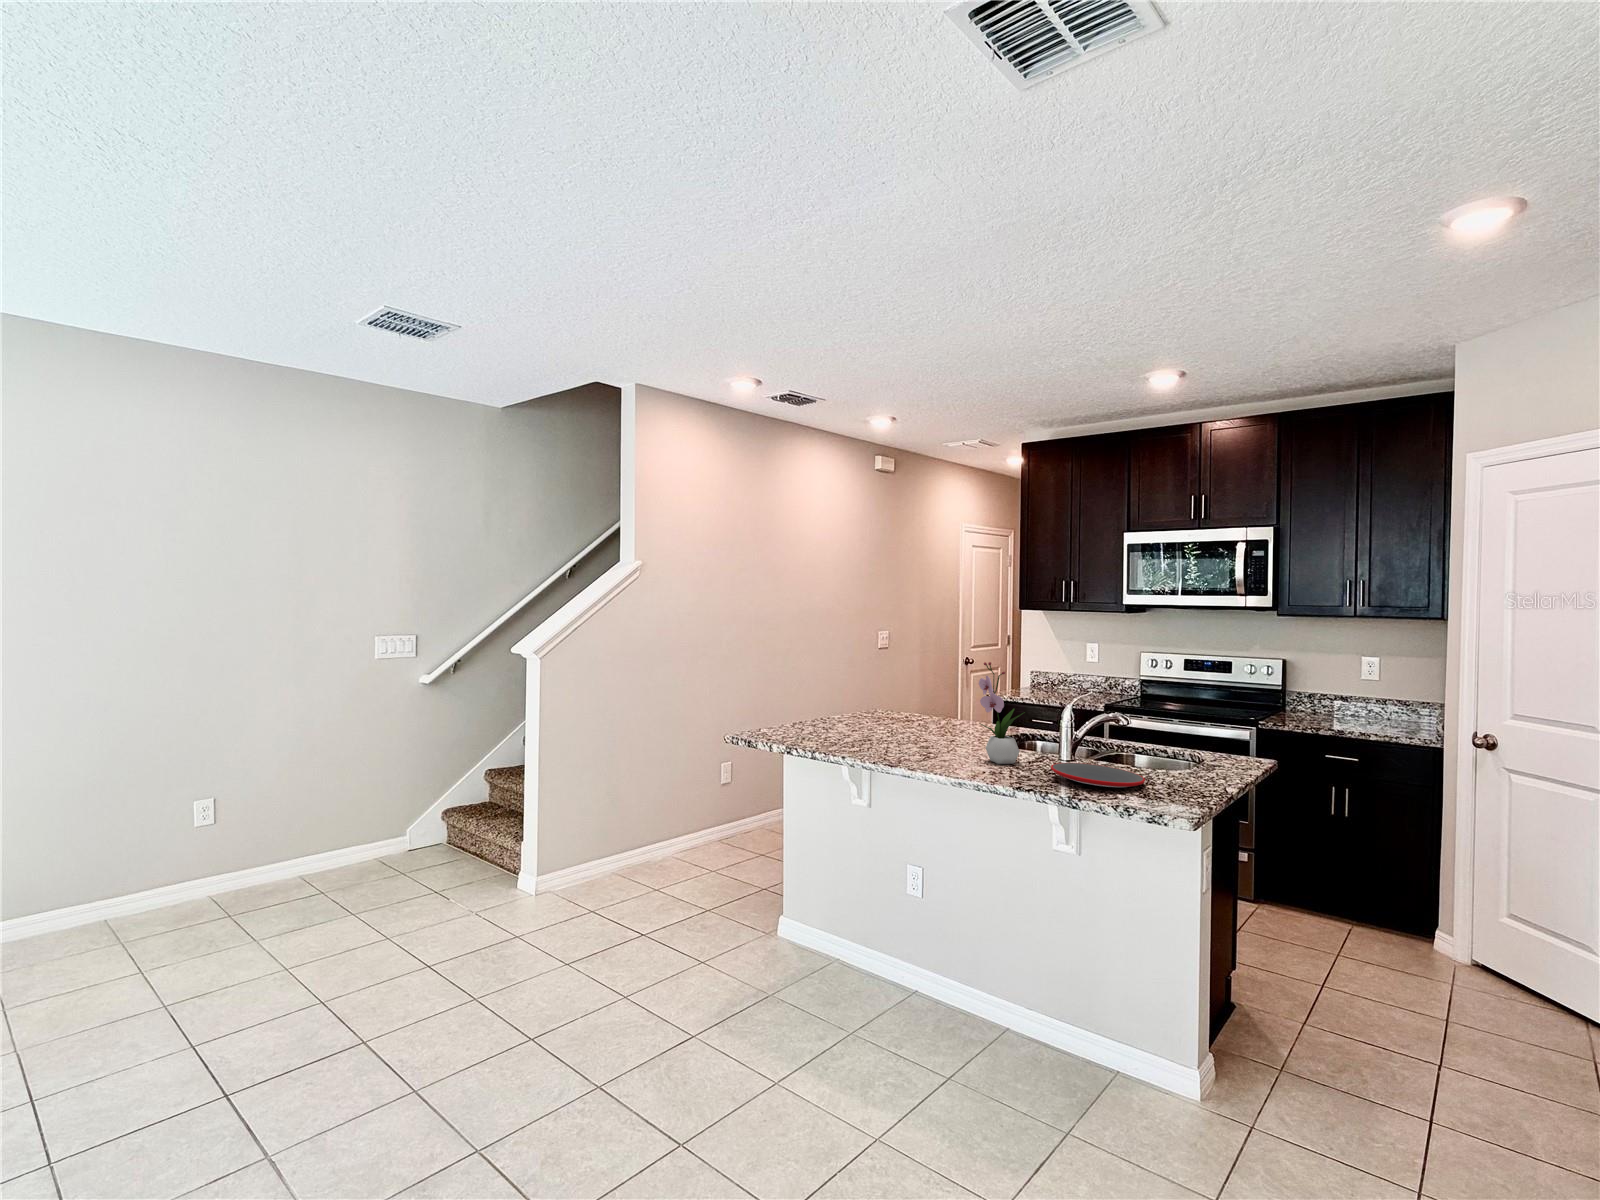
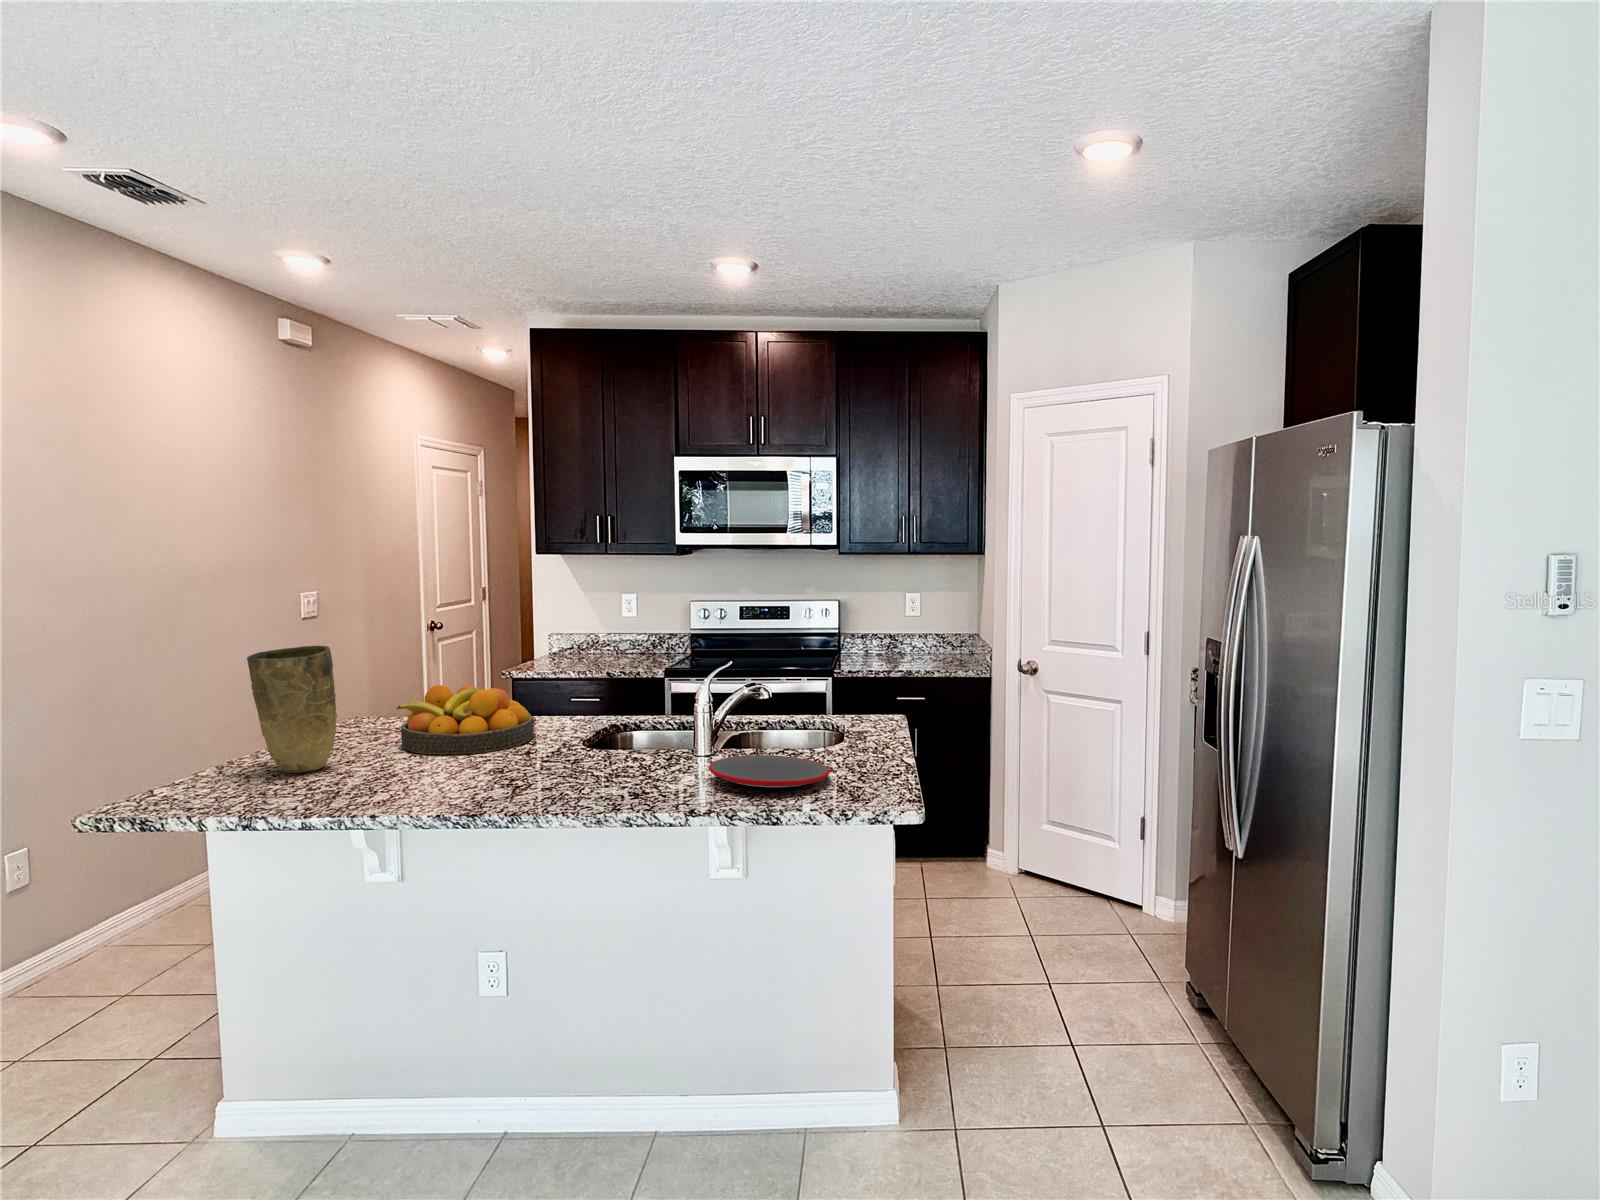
vase: none [800,661,844,735] -> present [247,646,337,773]
flower arrangement: present [979,662,1025,764] -> none [587,628,657,776]
fruit bowl: none [879,694,964,740] -> present [397,685,534,755]

